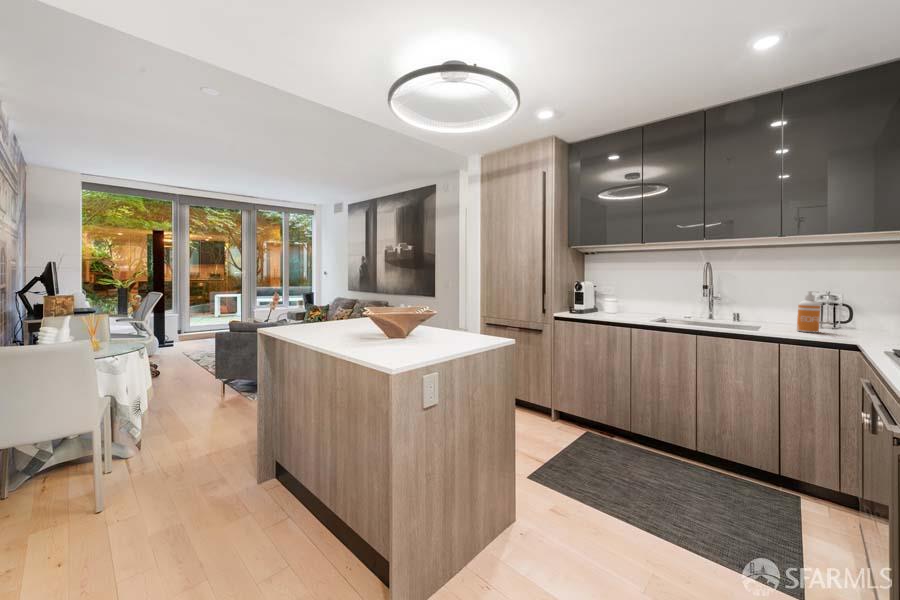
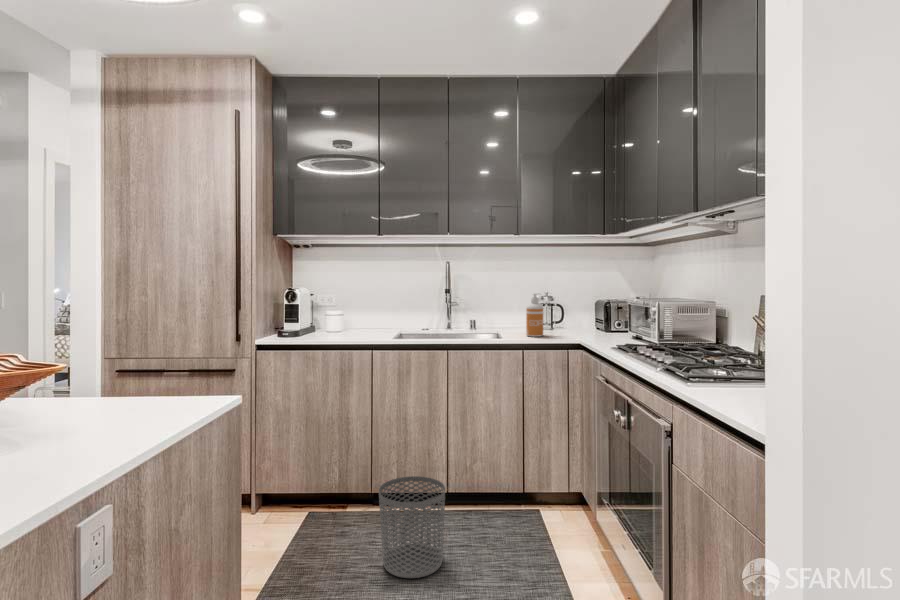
waste bin: none [624,427,684,509] -> present [379,476,445,578]

